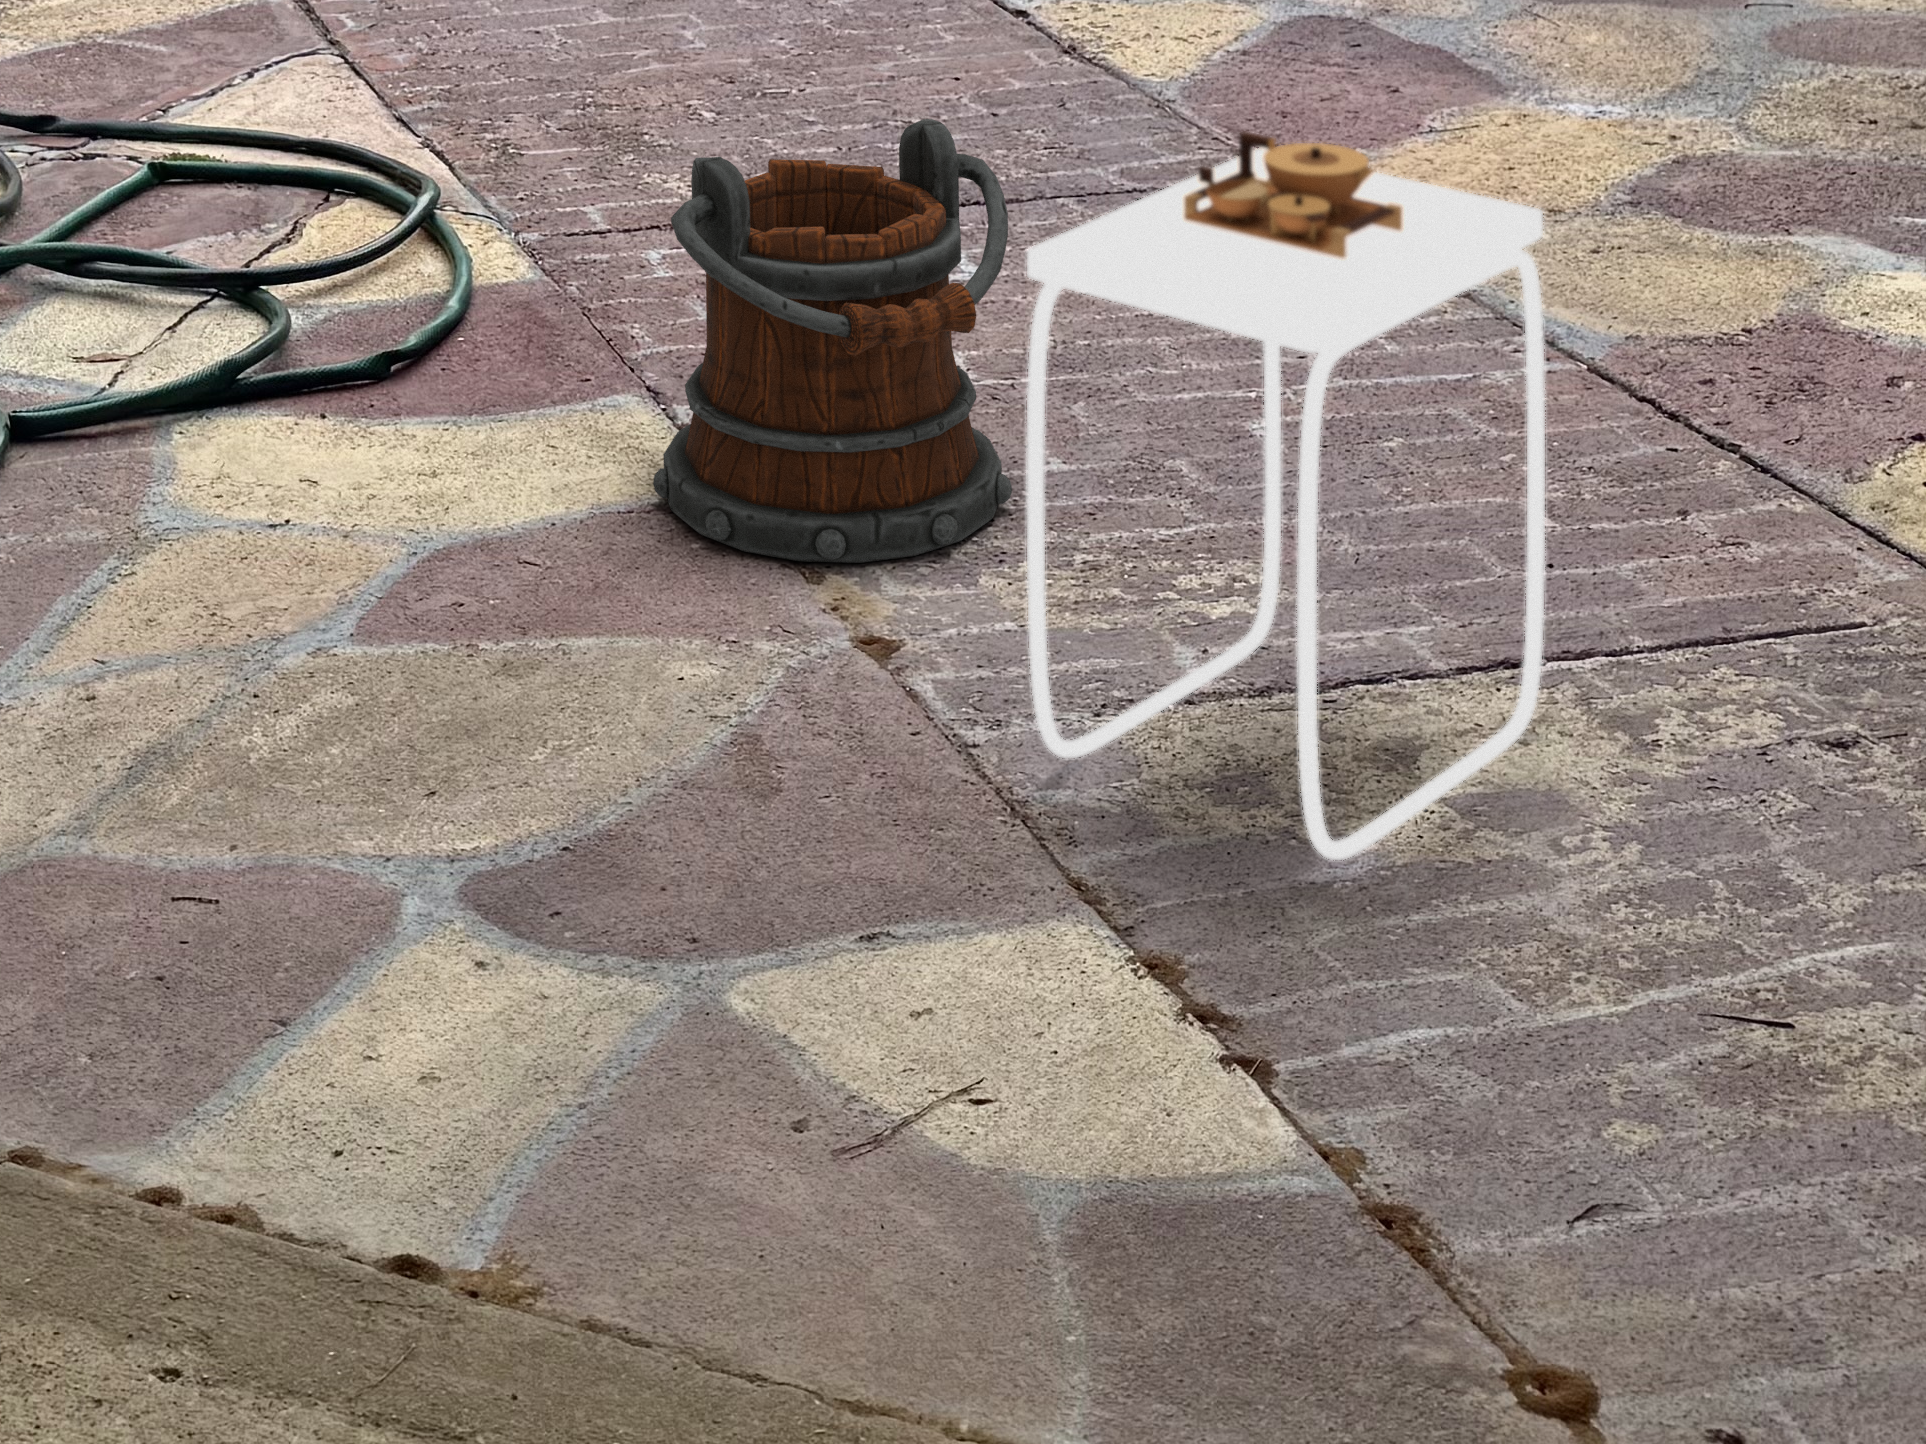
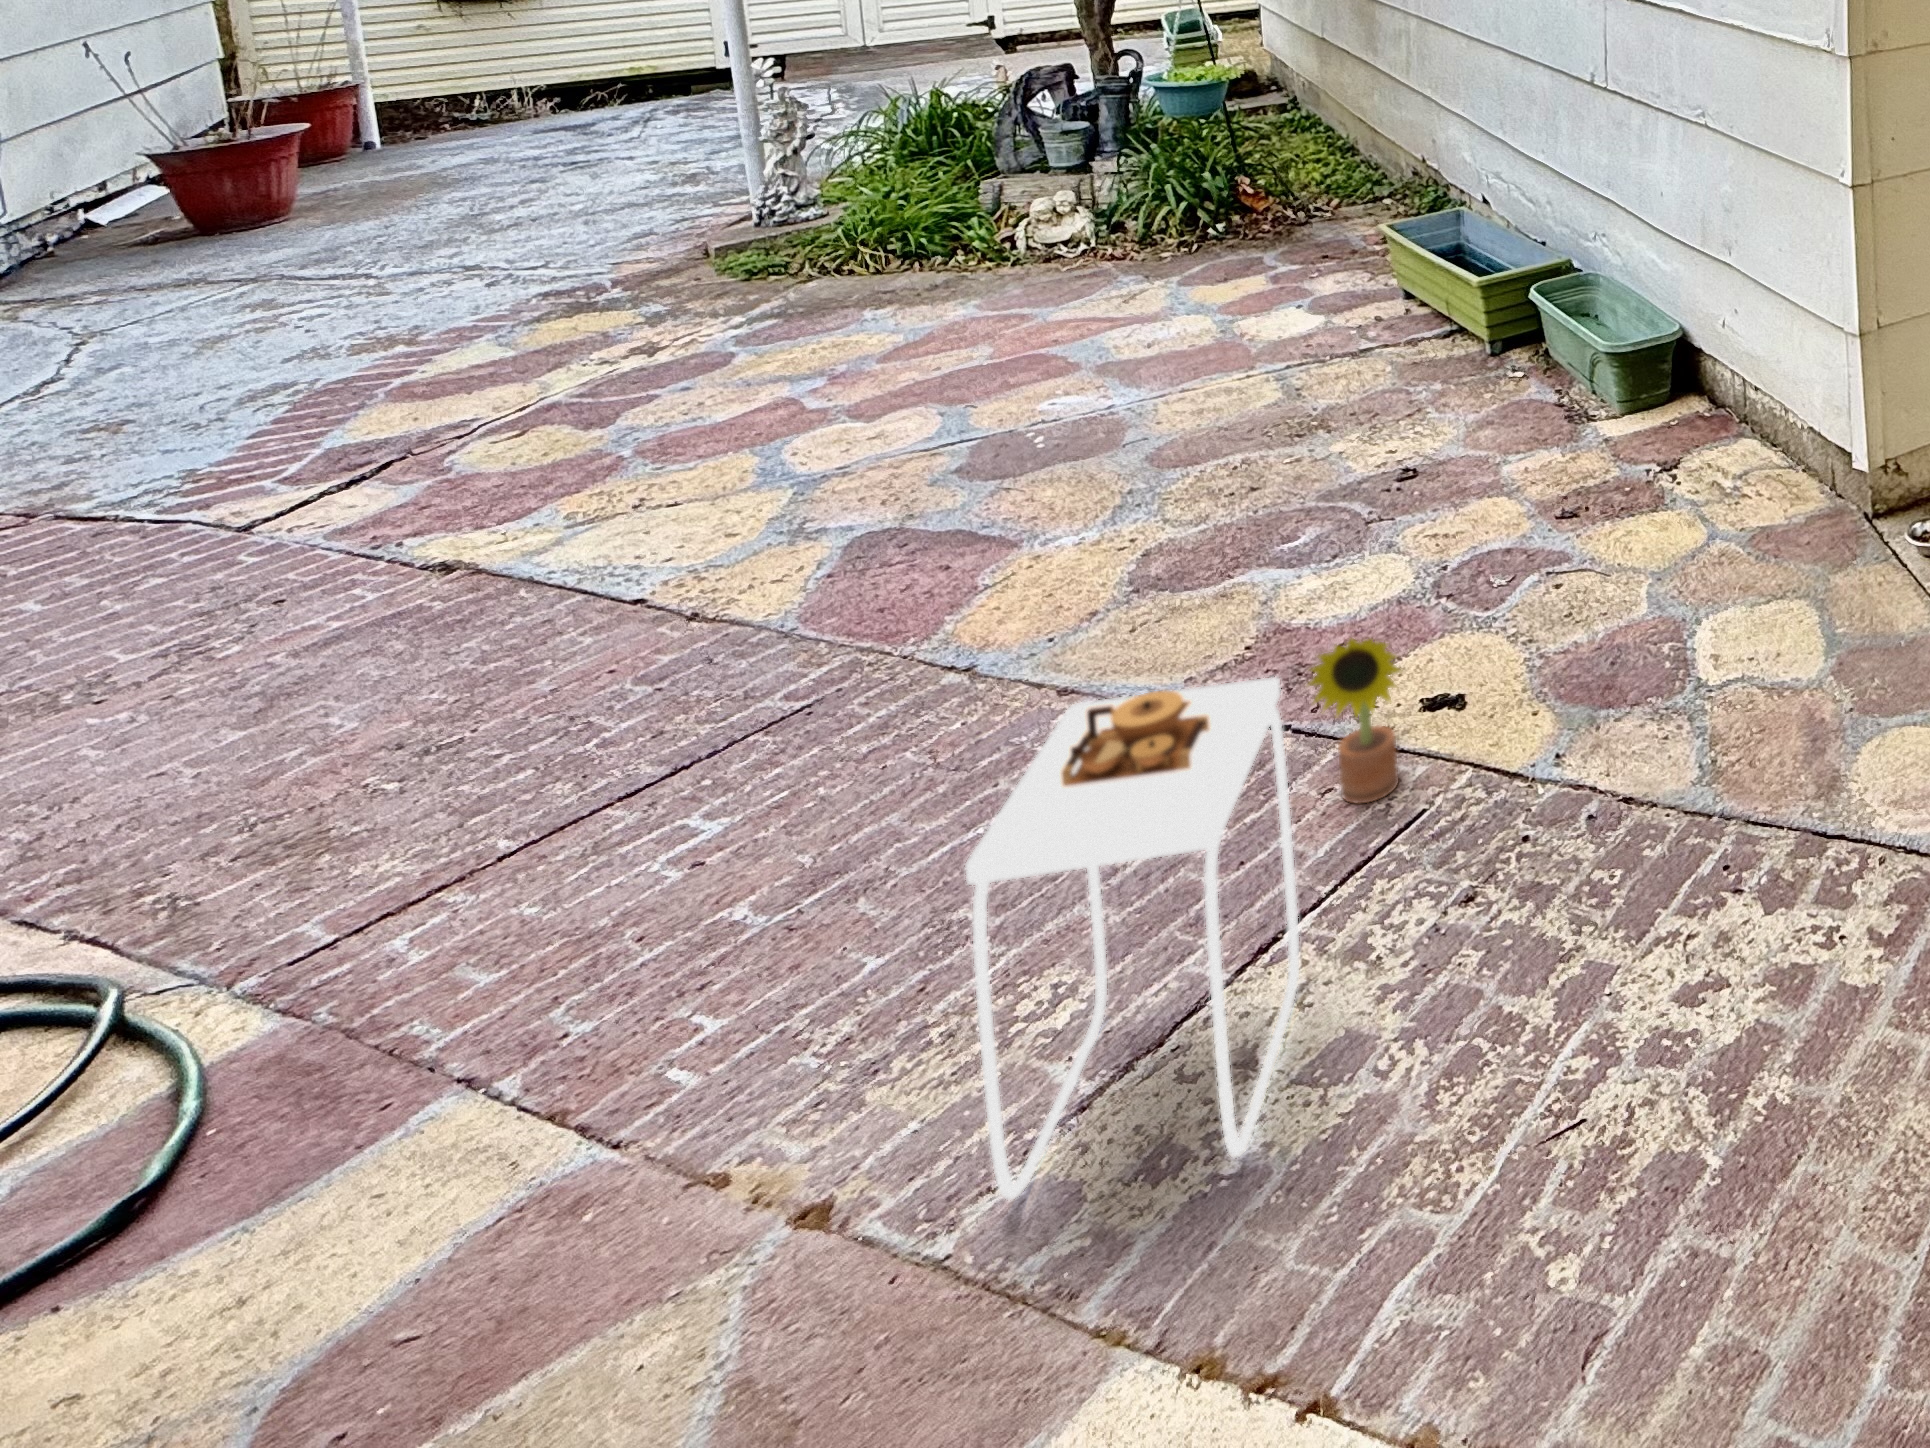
bucket: present [653,119,1012,563] -> none [525,767,859,1186]
decorative plant: none [1684,259,1854,578] -> present [1308,638,1401,804]

